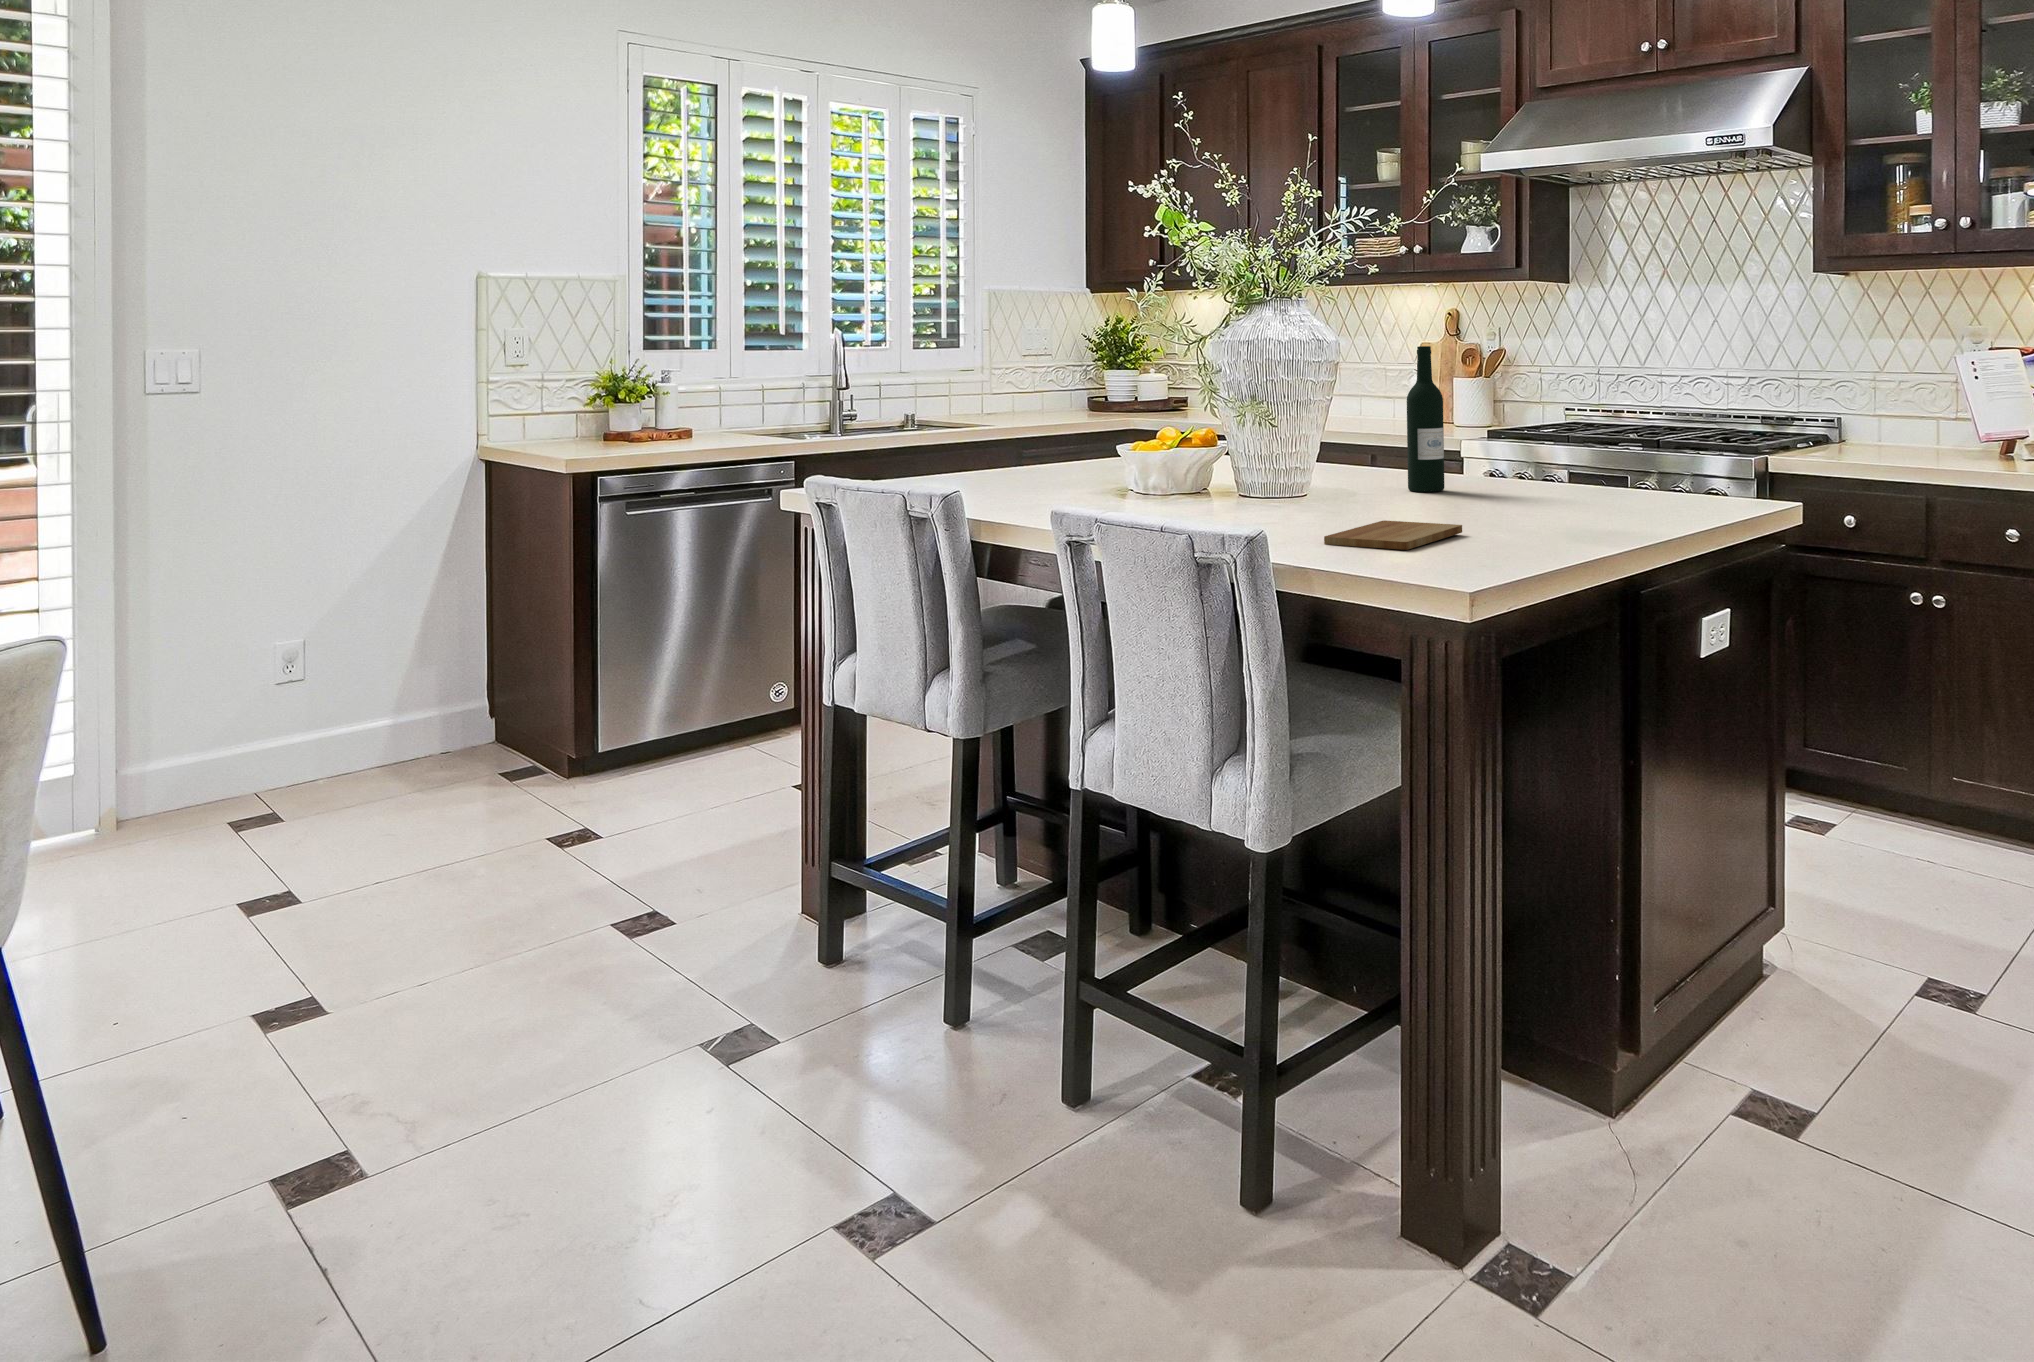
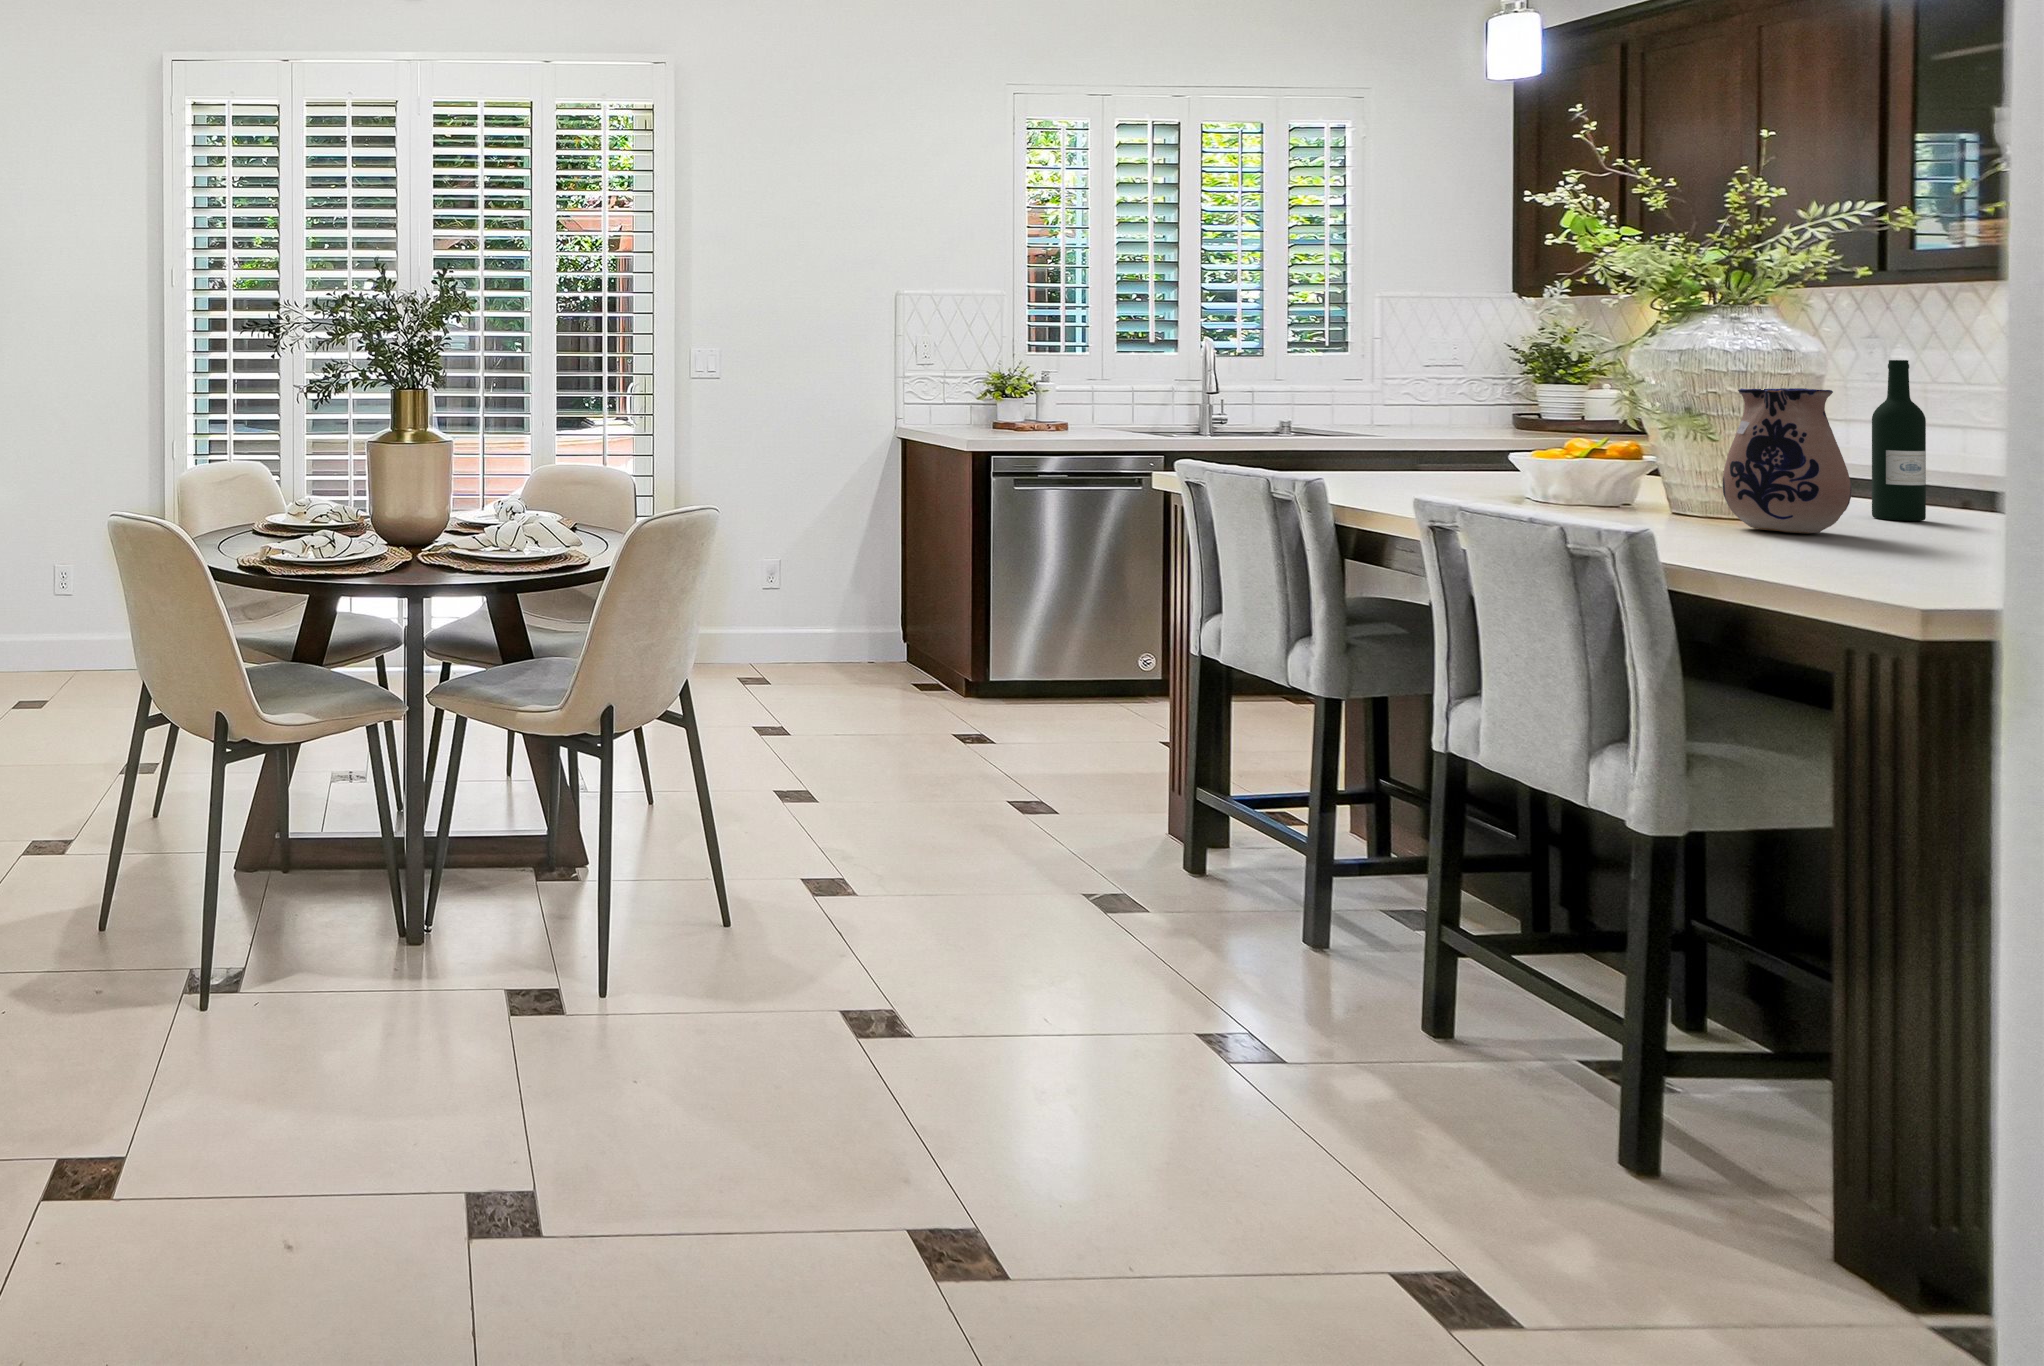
ceramic pitcher: none [1309,376,1404,516] -> present [1722,388,1852,533]
cutting board: present [1324,521,1462,550] -> none [1729,536,1921,563]

